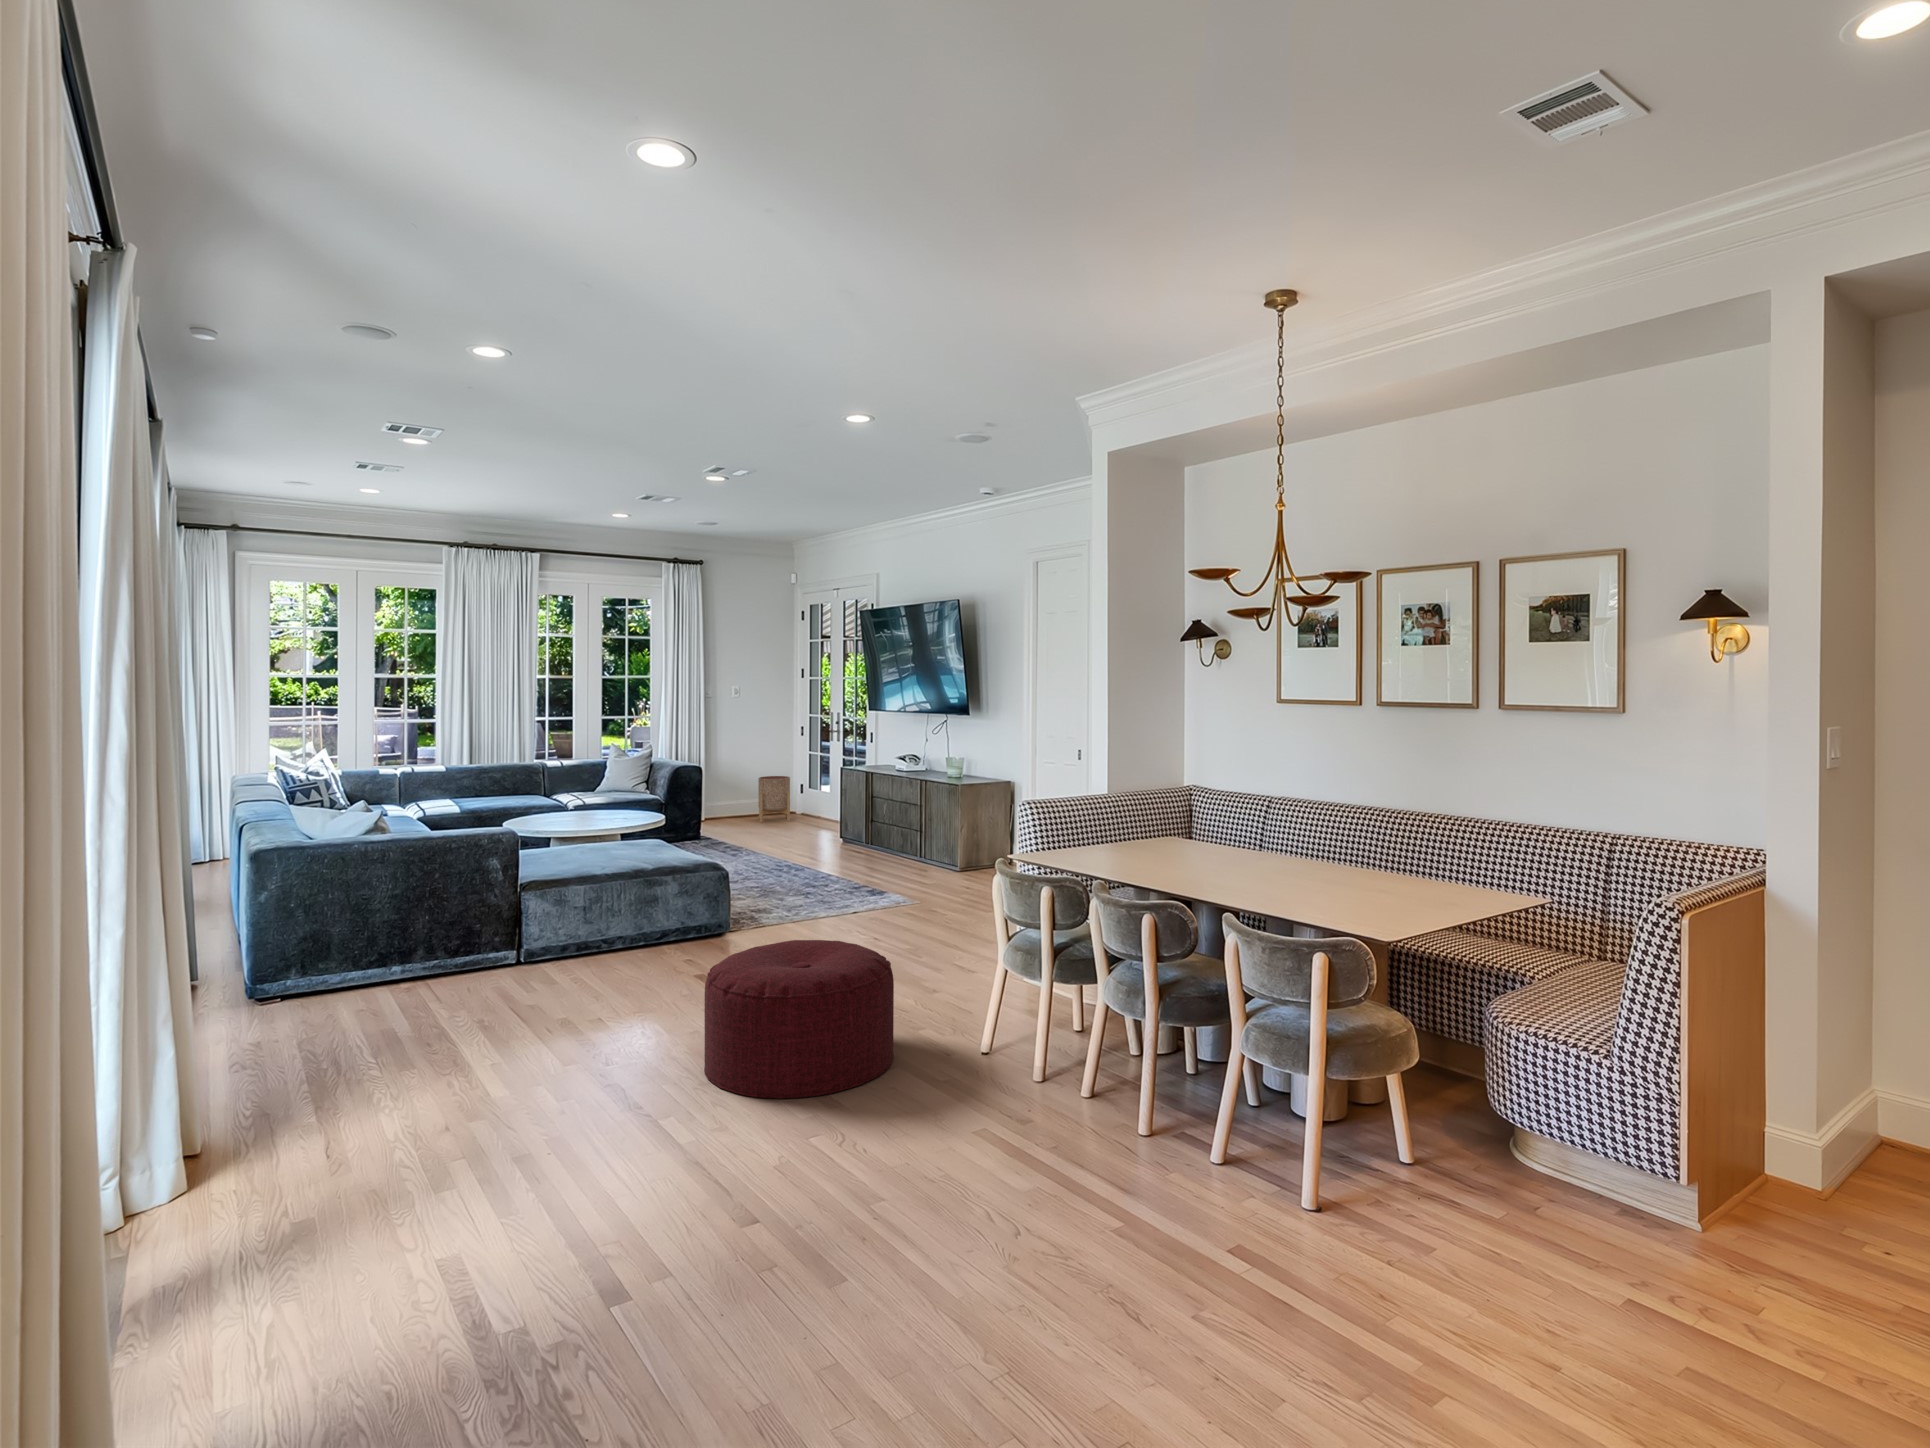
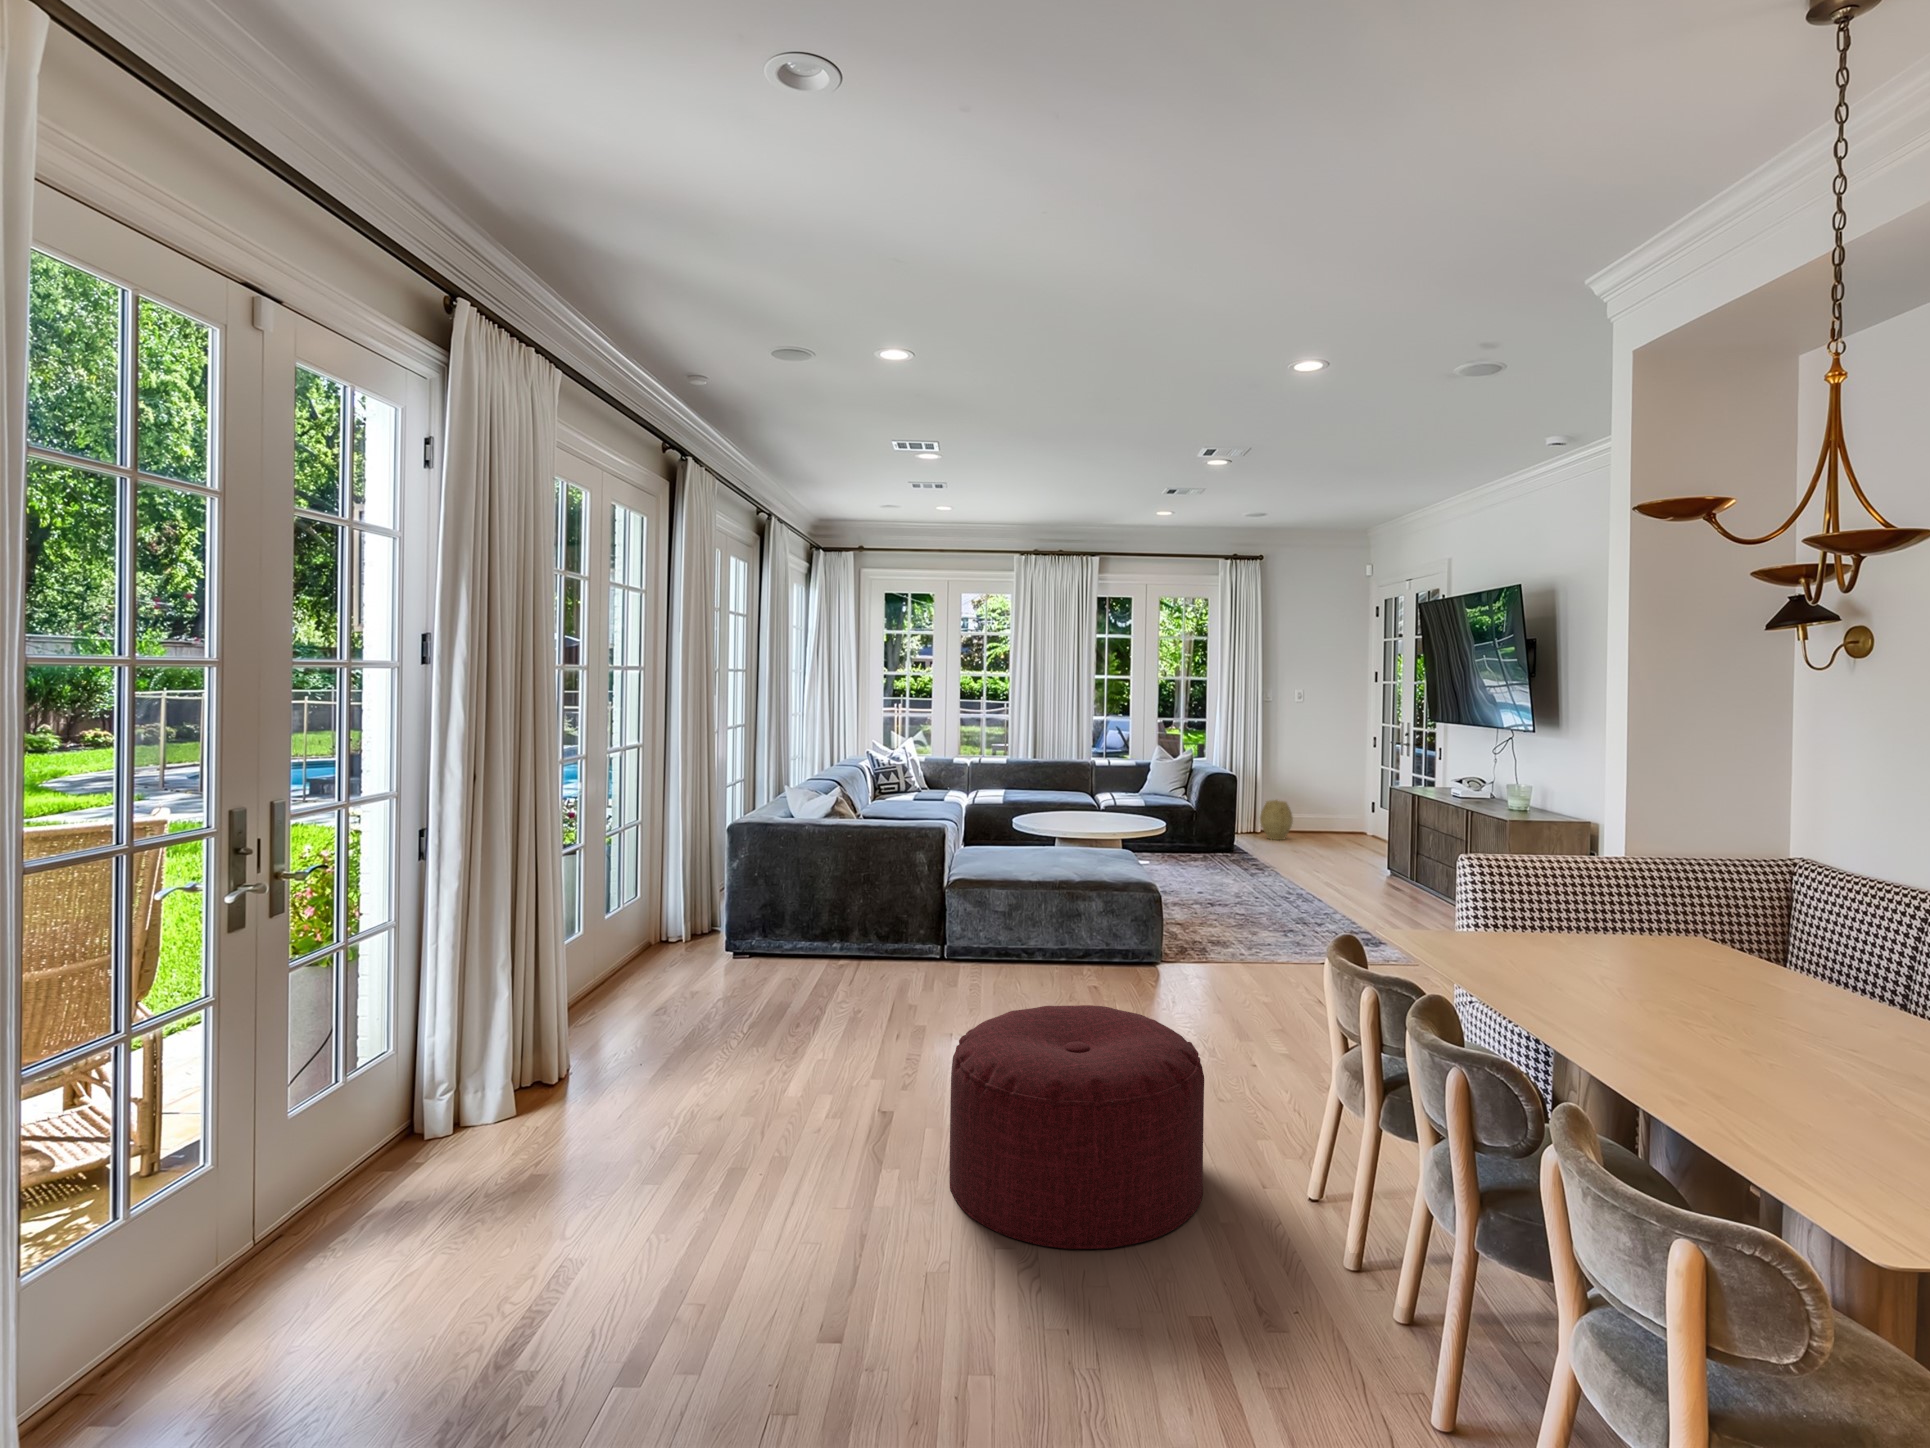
planter: present [758,776,790,823] -> none [1315,791,1351,844]
woven basket: none [709,788,740,825] -> present [1260,800,1293,840]

